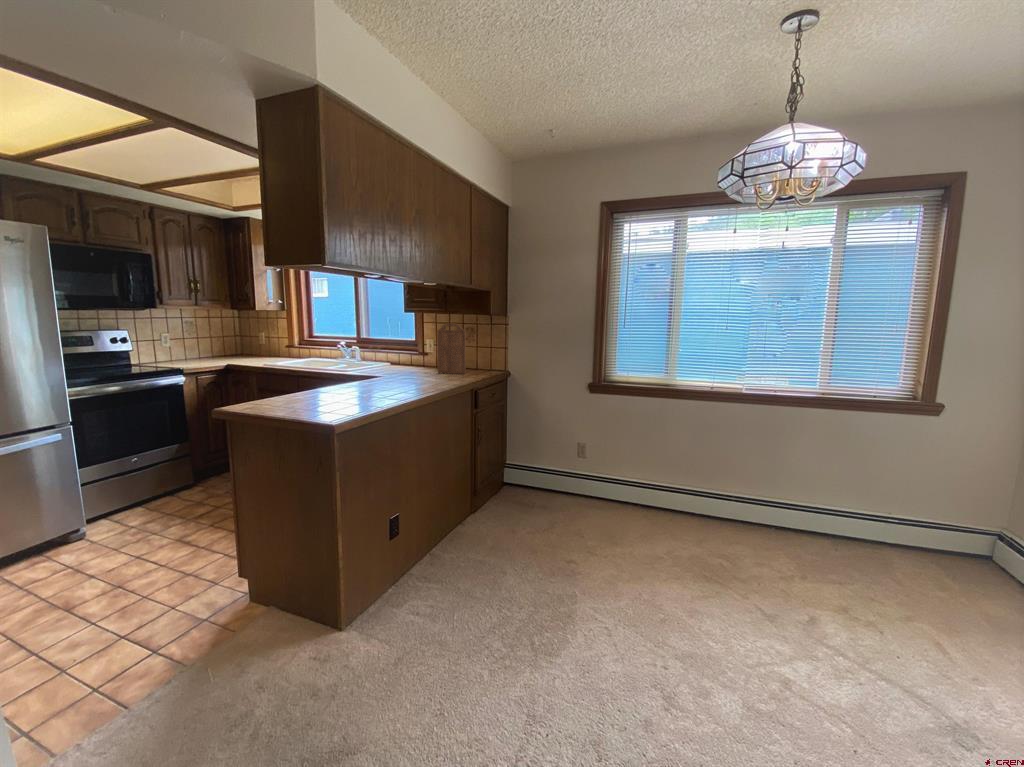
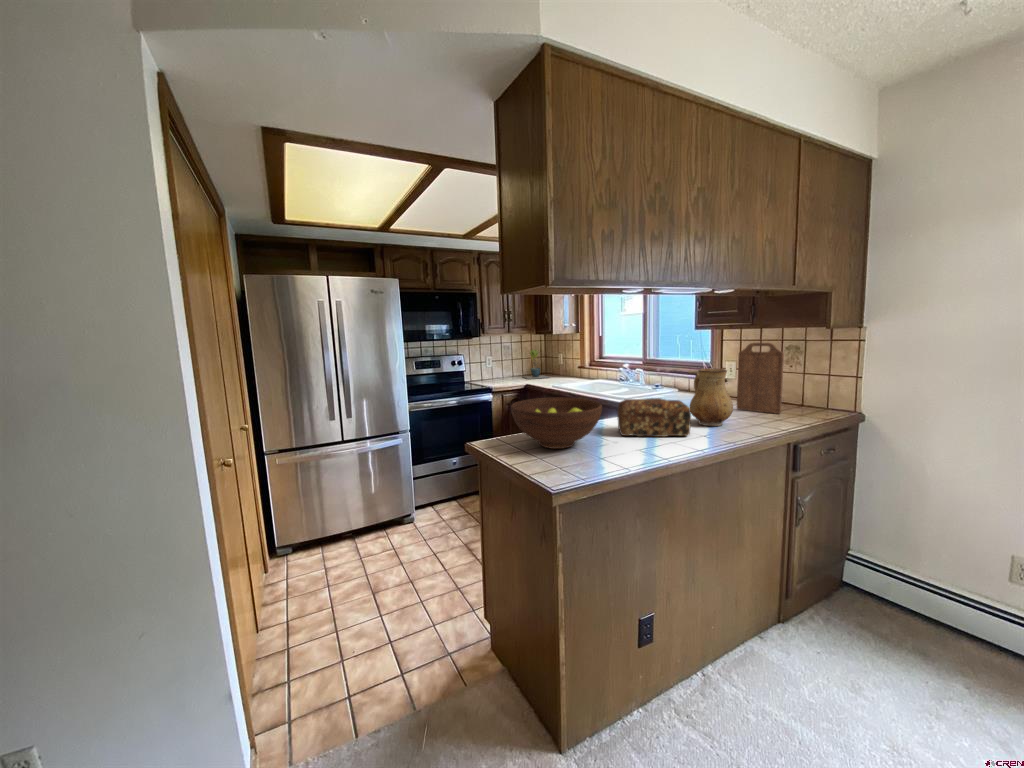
potted plant: none [213,326,254,360] -> present [524,350,549,379]
ceramic pitcher: none [408,341,437,383] -> present [690,368,733,426]
bread loaf: none [355,363,413,393] -> present [617,398,691,437]
fruit bowl: none [266,364,350,405] -> present [511,397,602,449]

